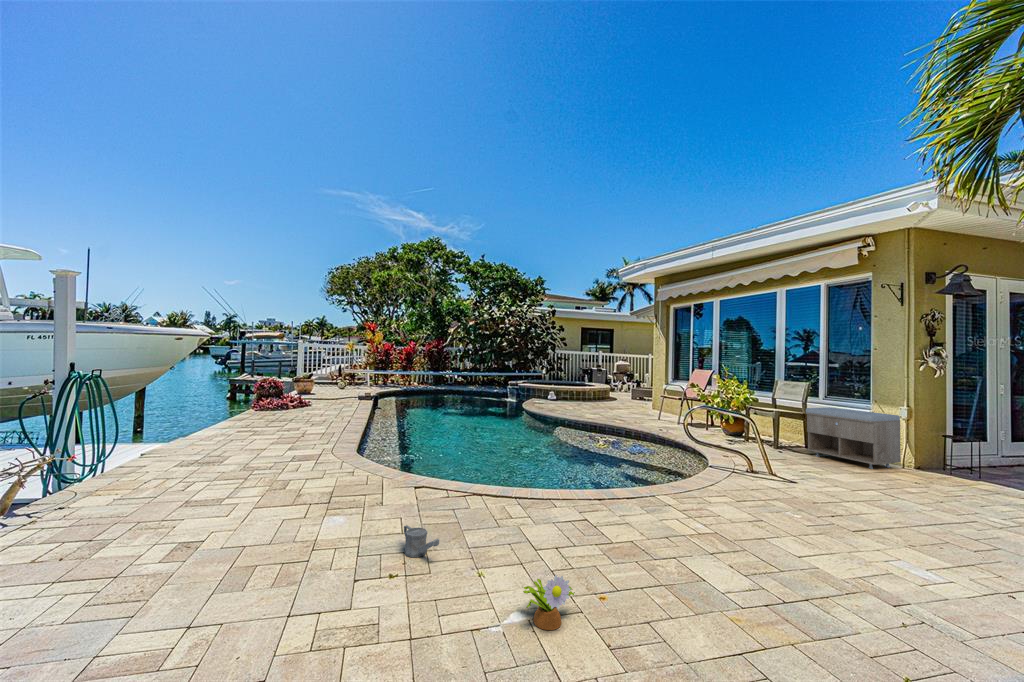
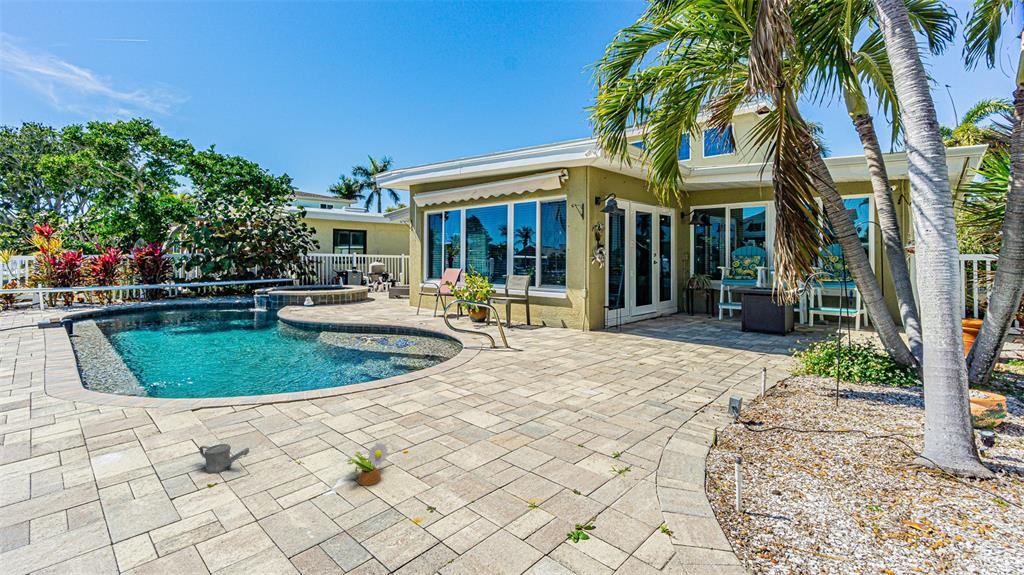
storage bench: present [806,407,901,469] -> none [527,293,580,333]

